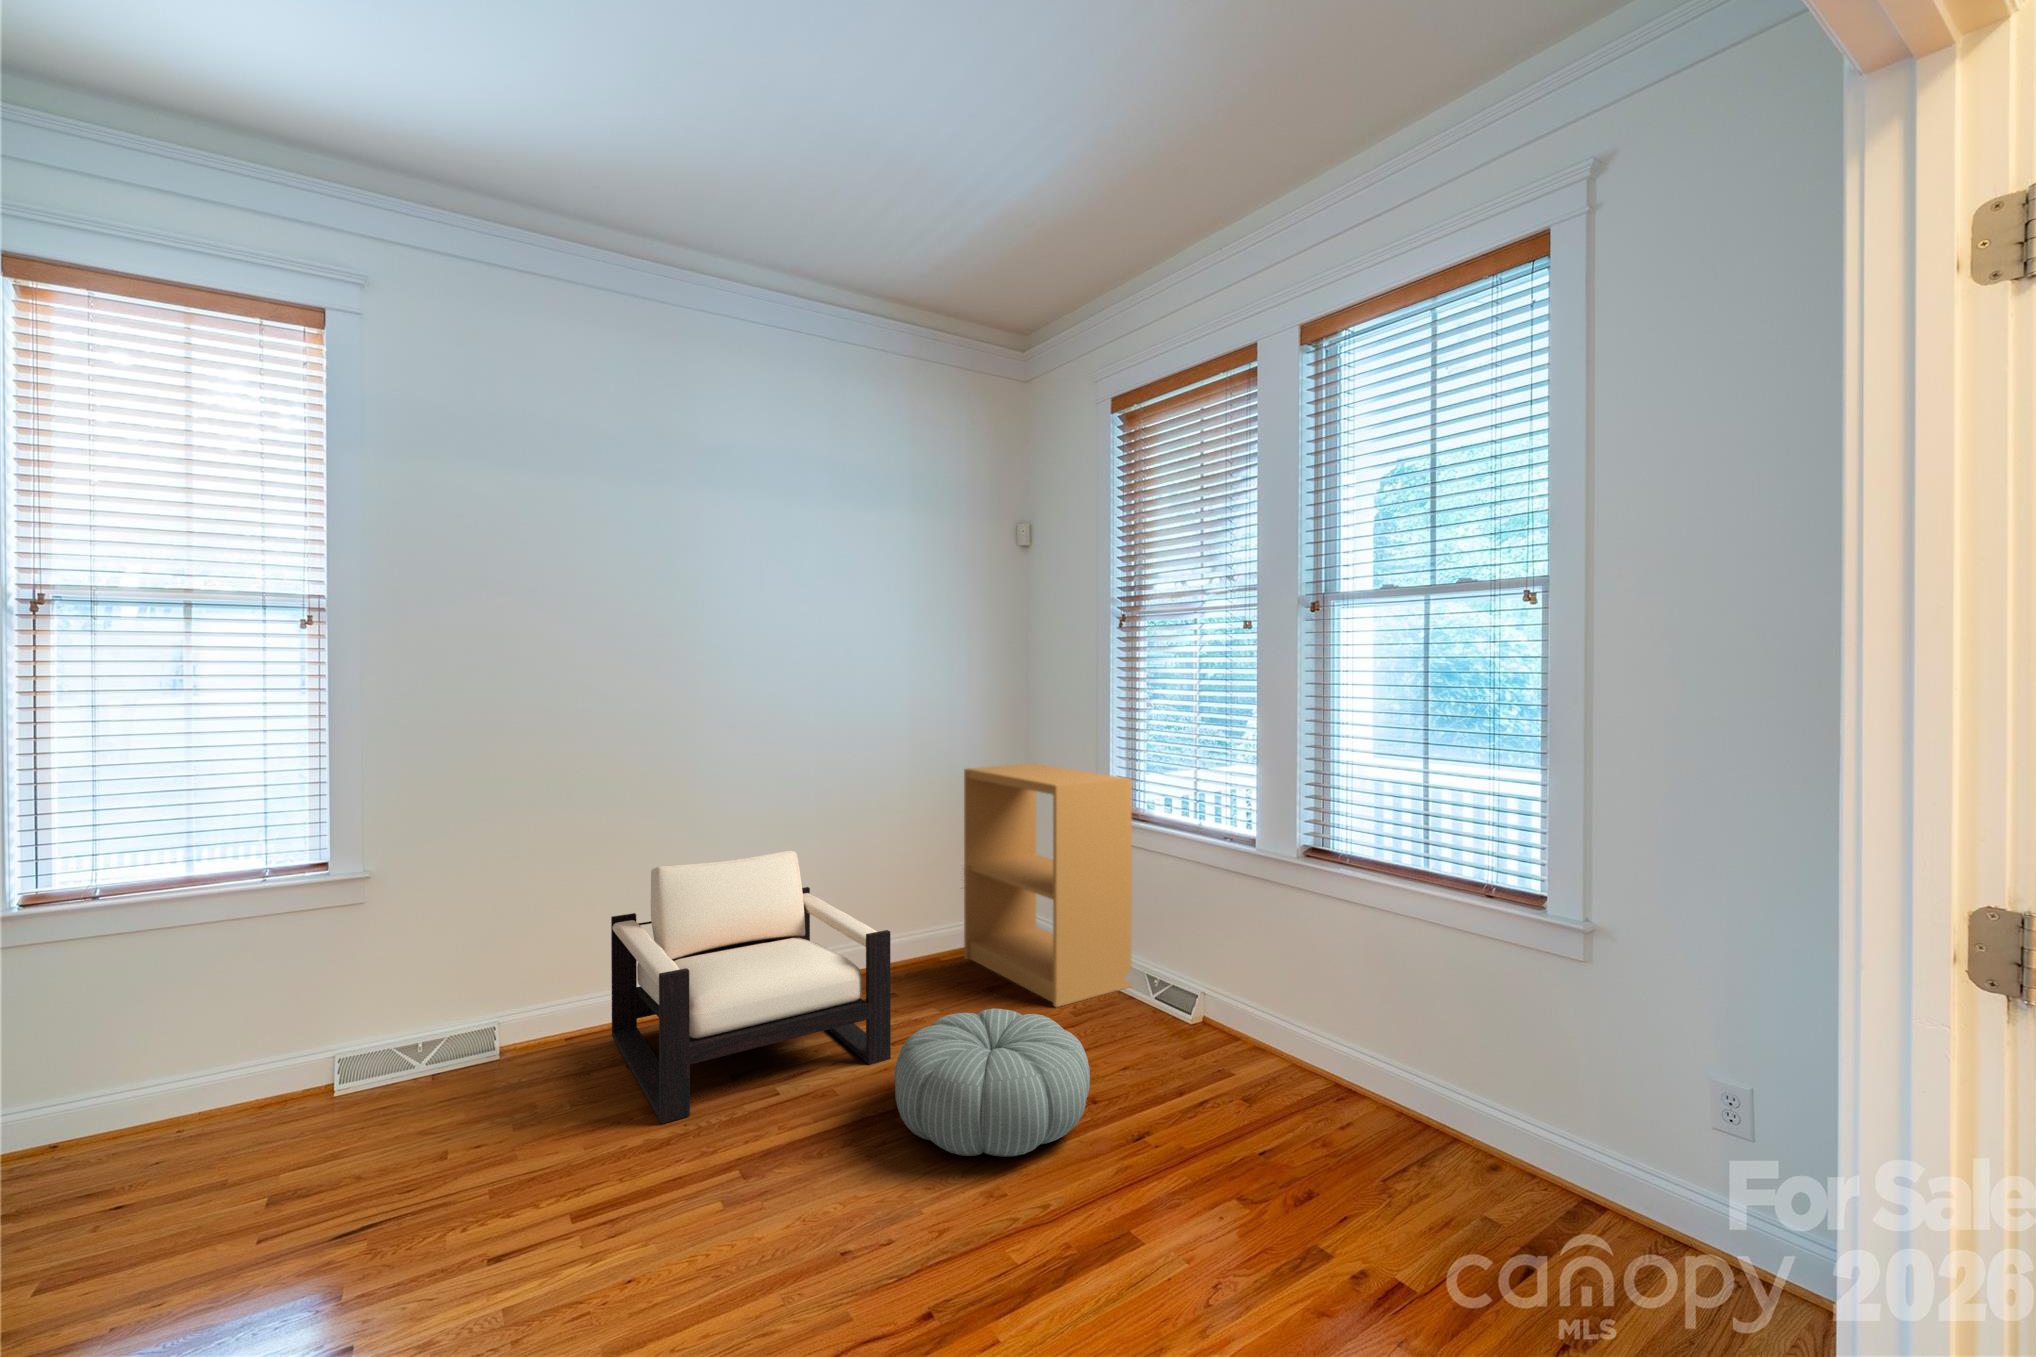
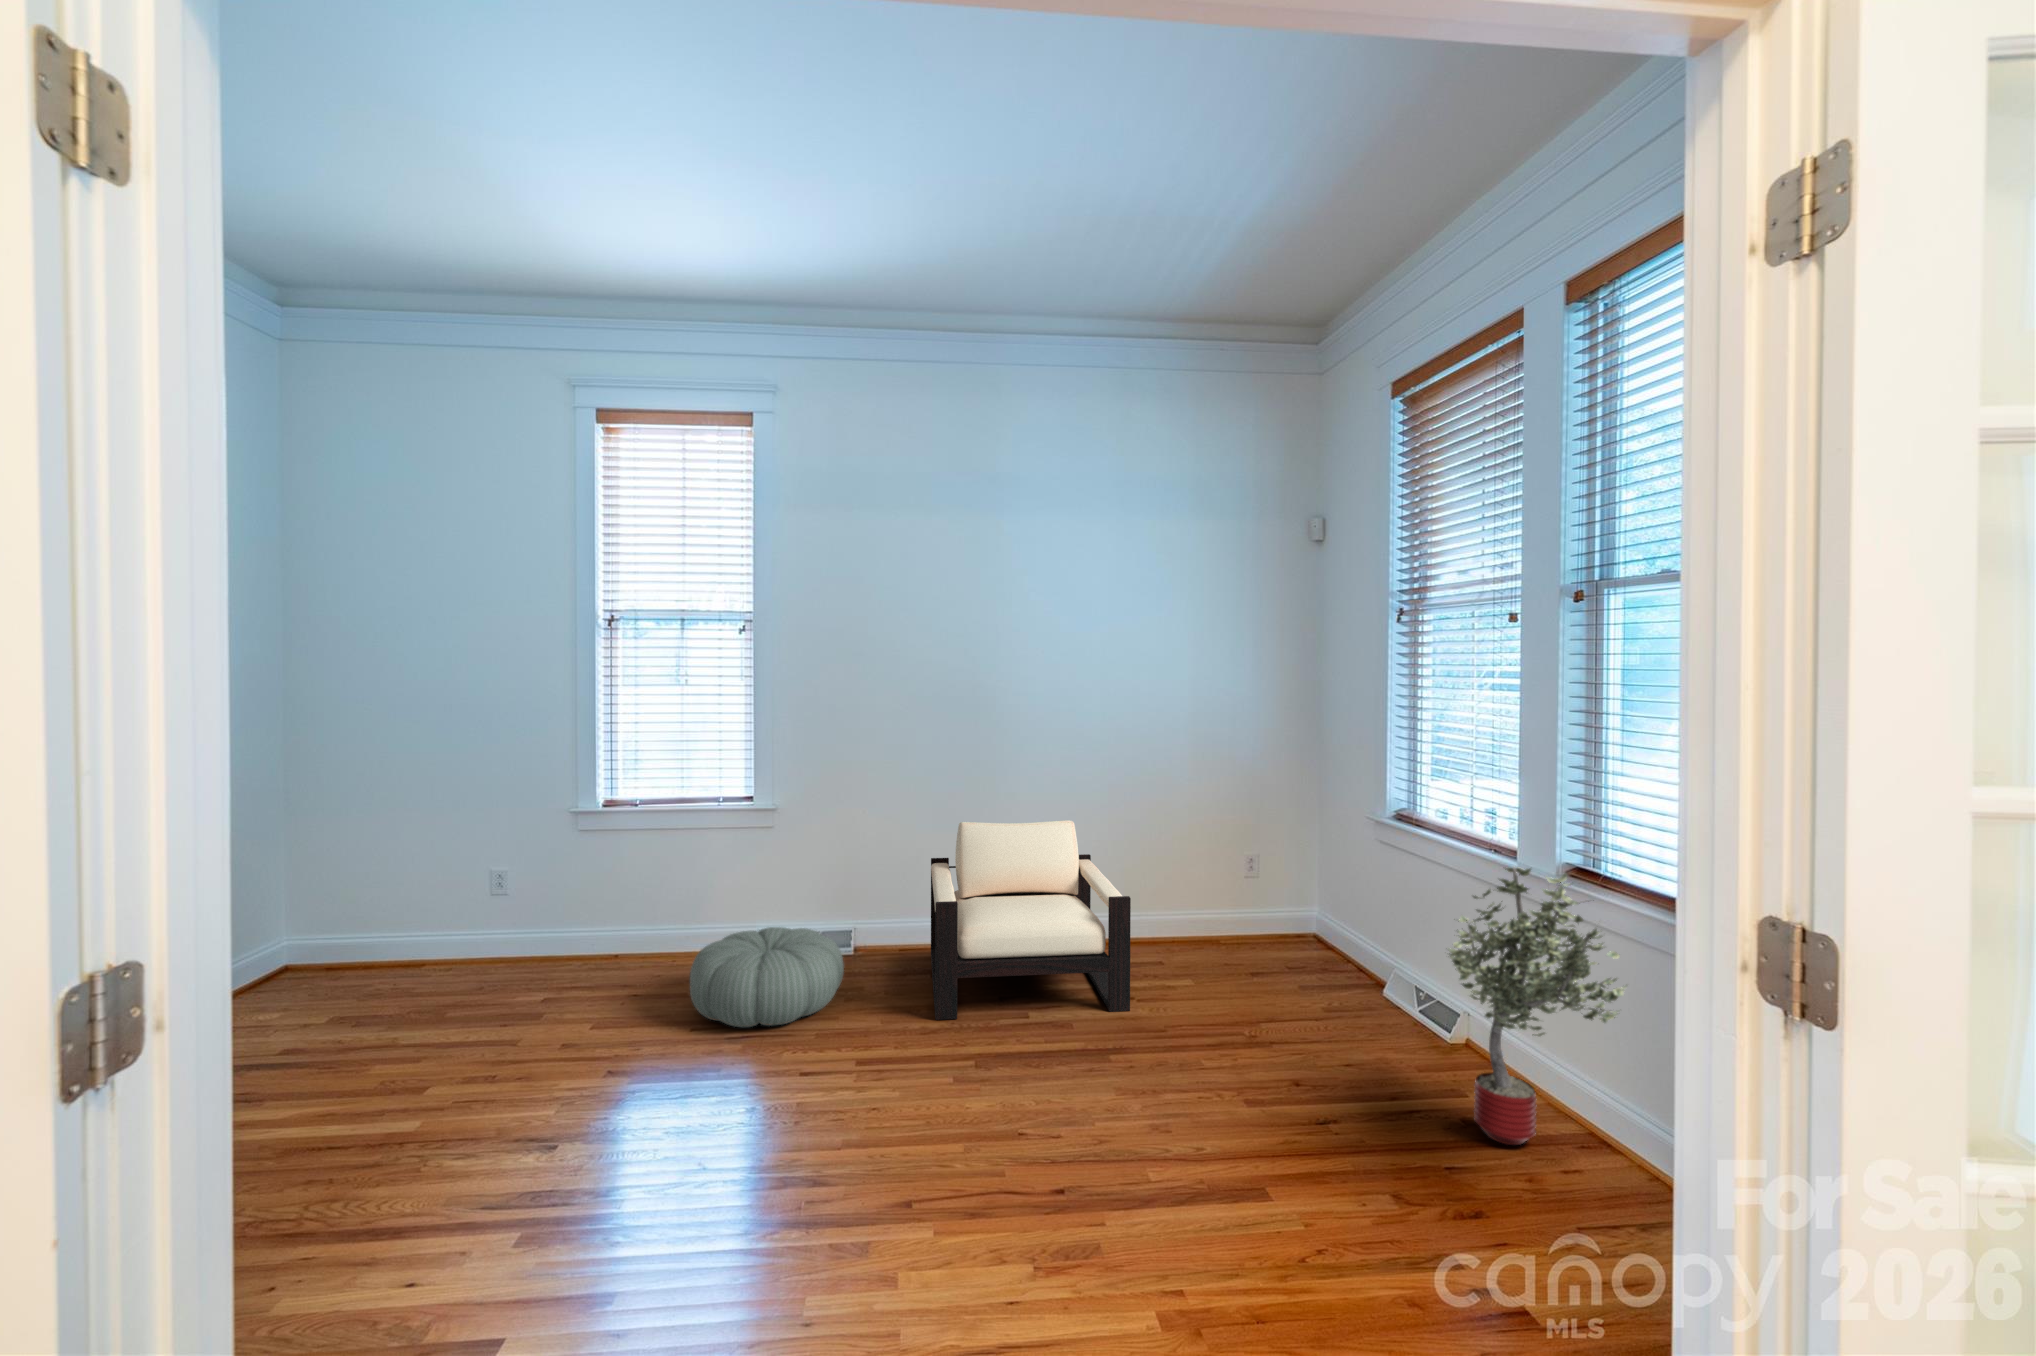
bookshelf: present [964,764,1132,1007] -> none [1242,759,1403,999]
potted tree: none [1209,853,1380,1111] -> present [1448,867,1627,1145]
pouf: present [895,1009,1090,1156] -> present [690,927,844,1027]

